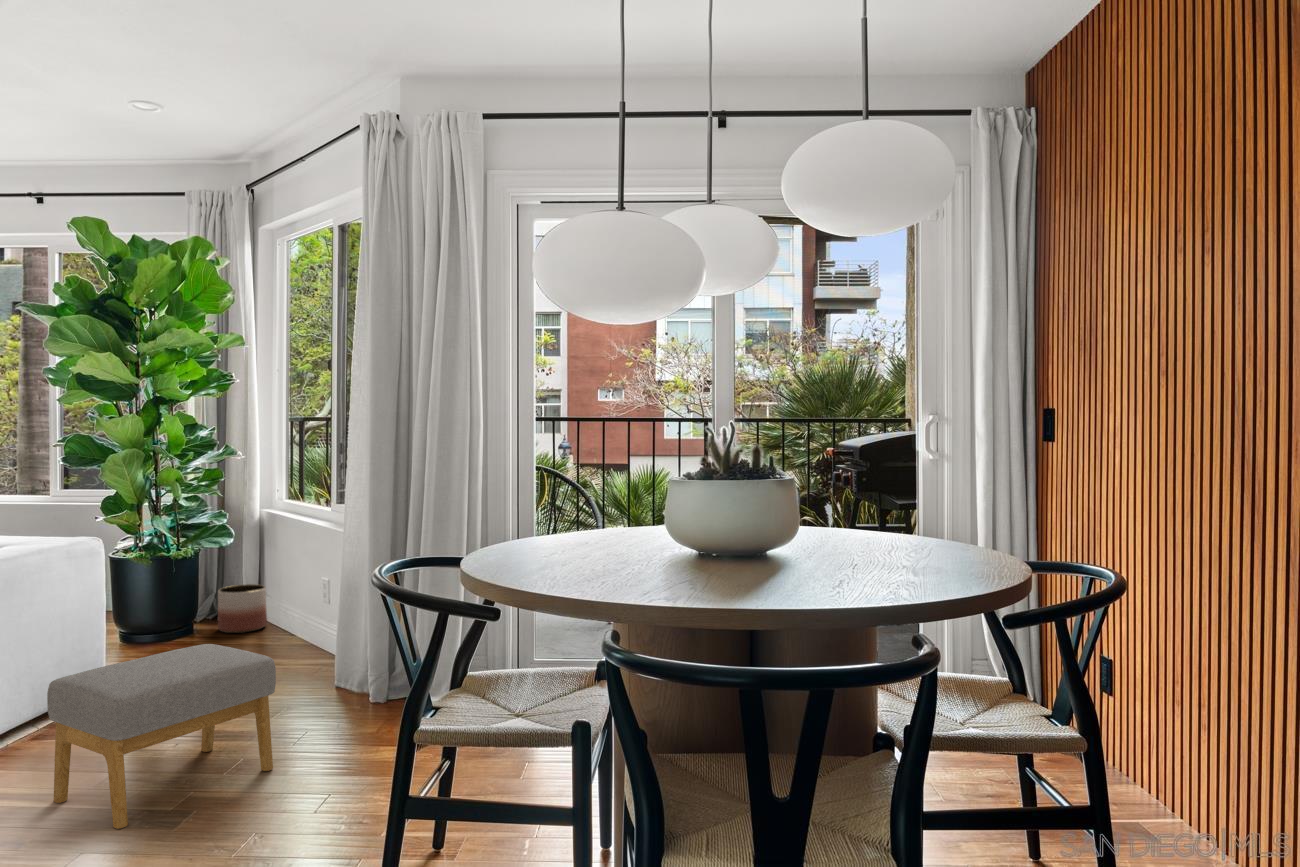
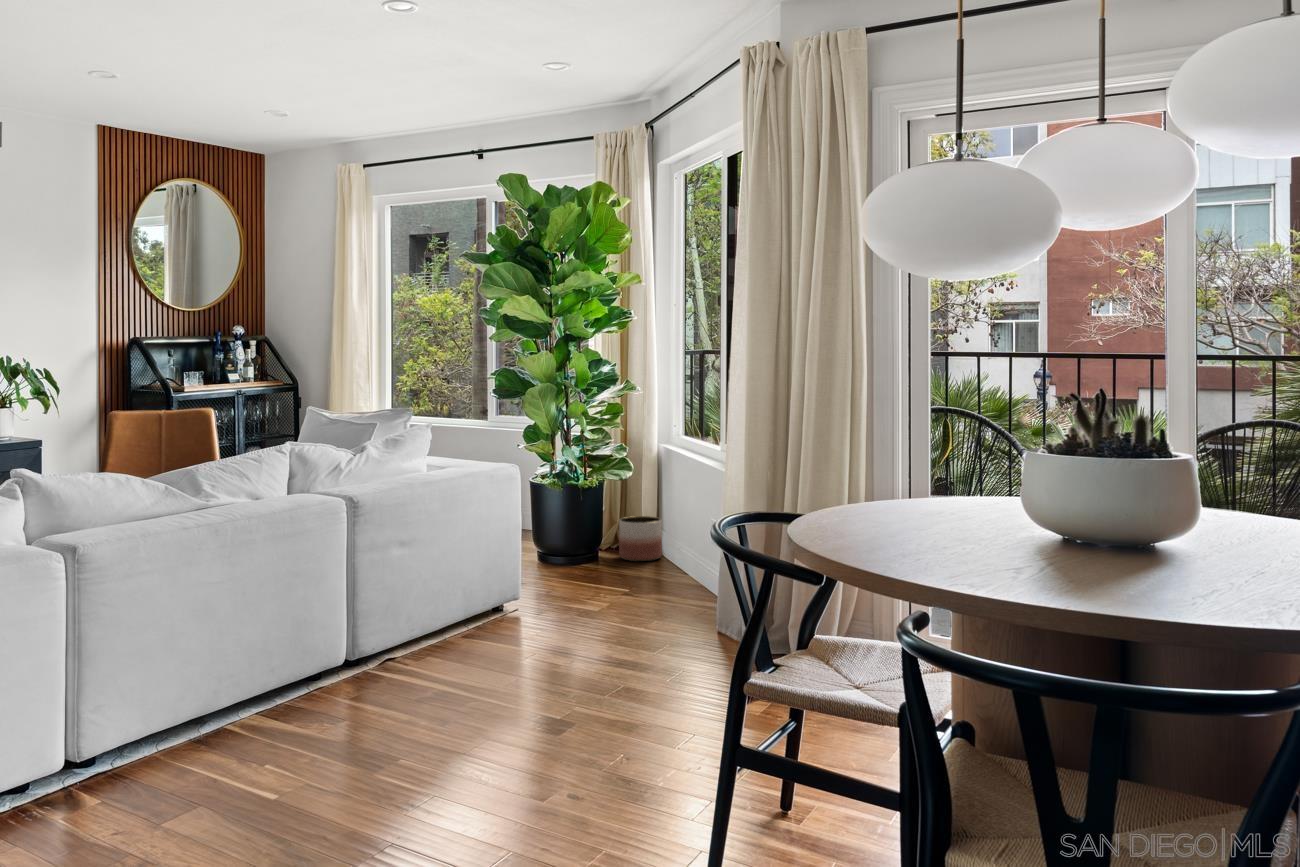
footstool: present [47,644,276,829] -> none [469,560,646,703]

